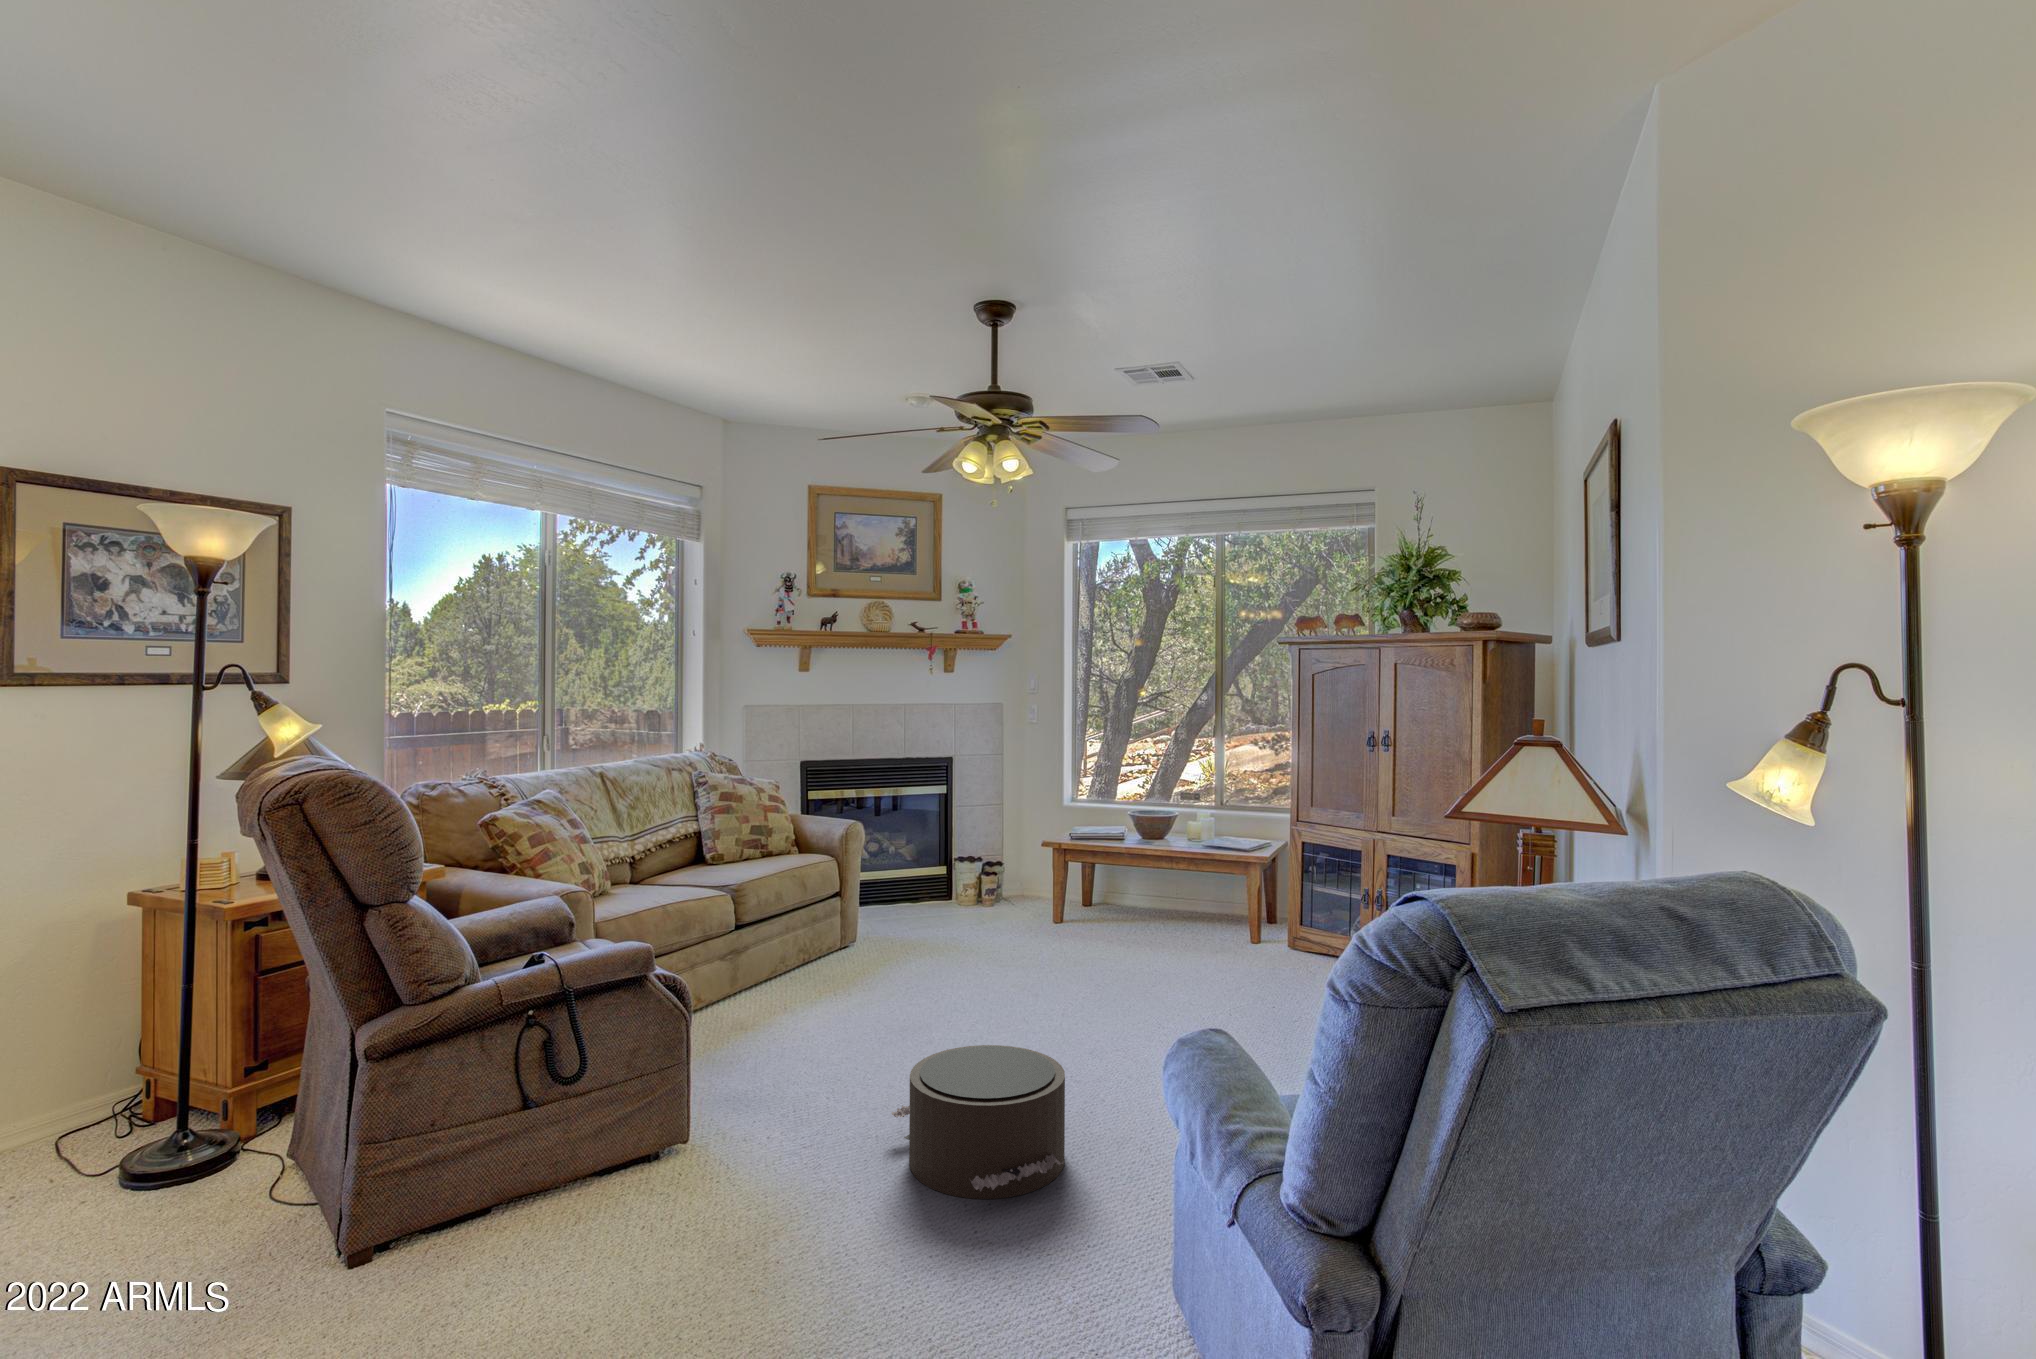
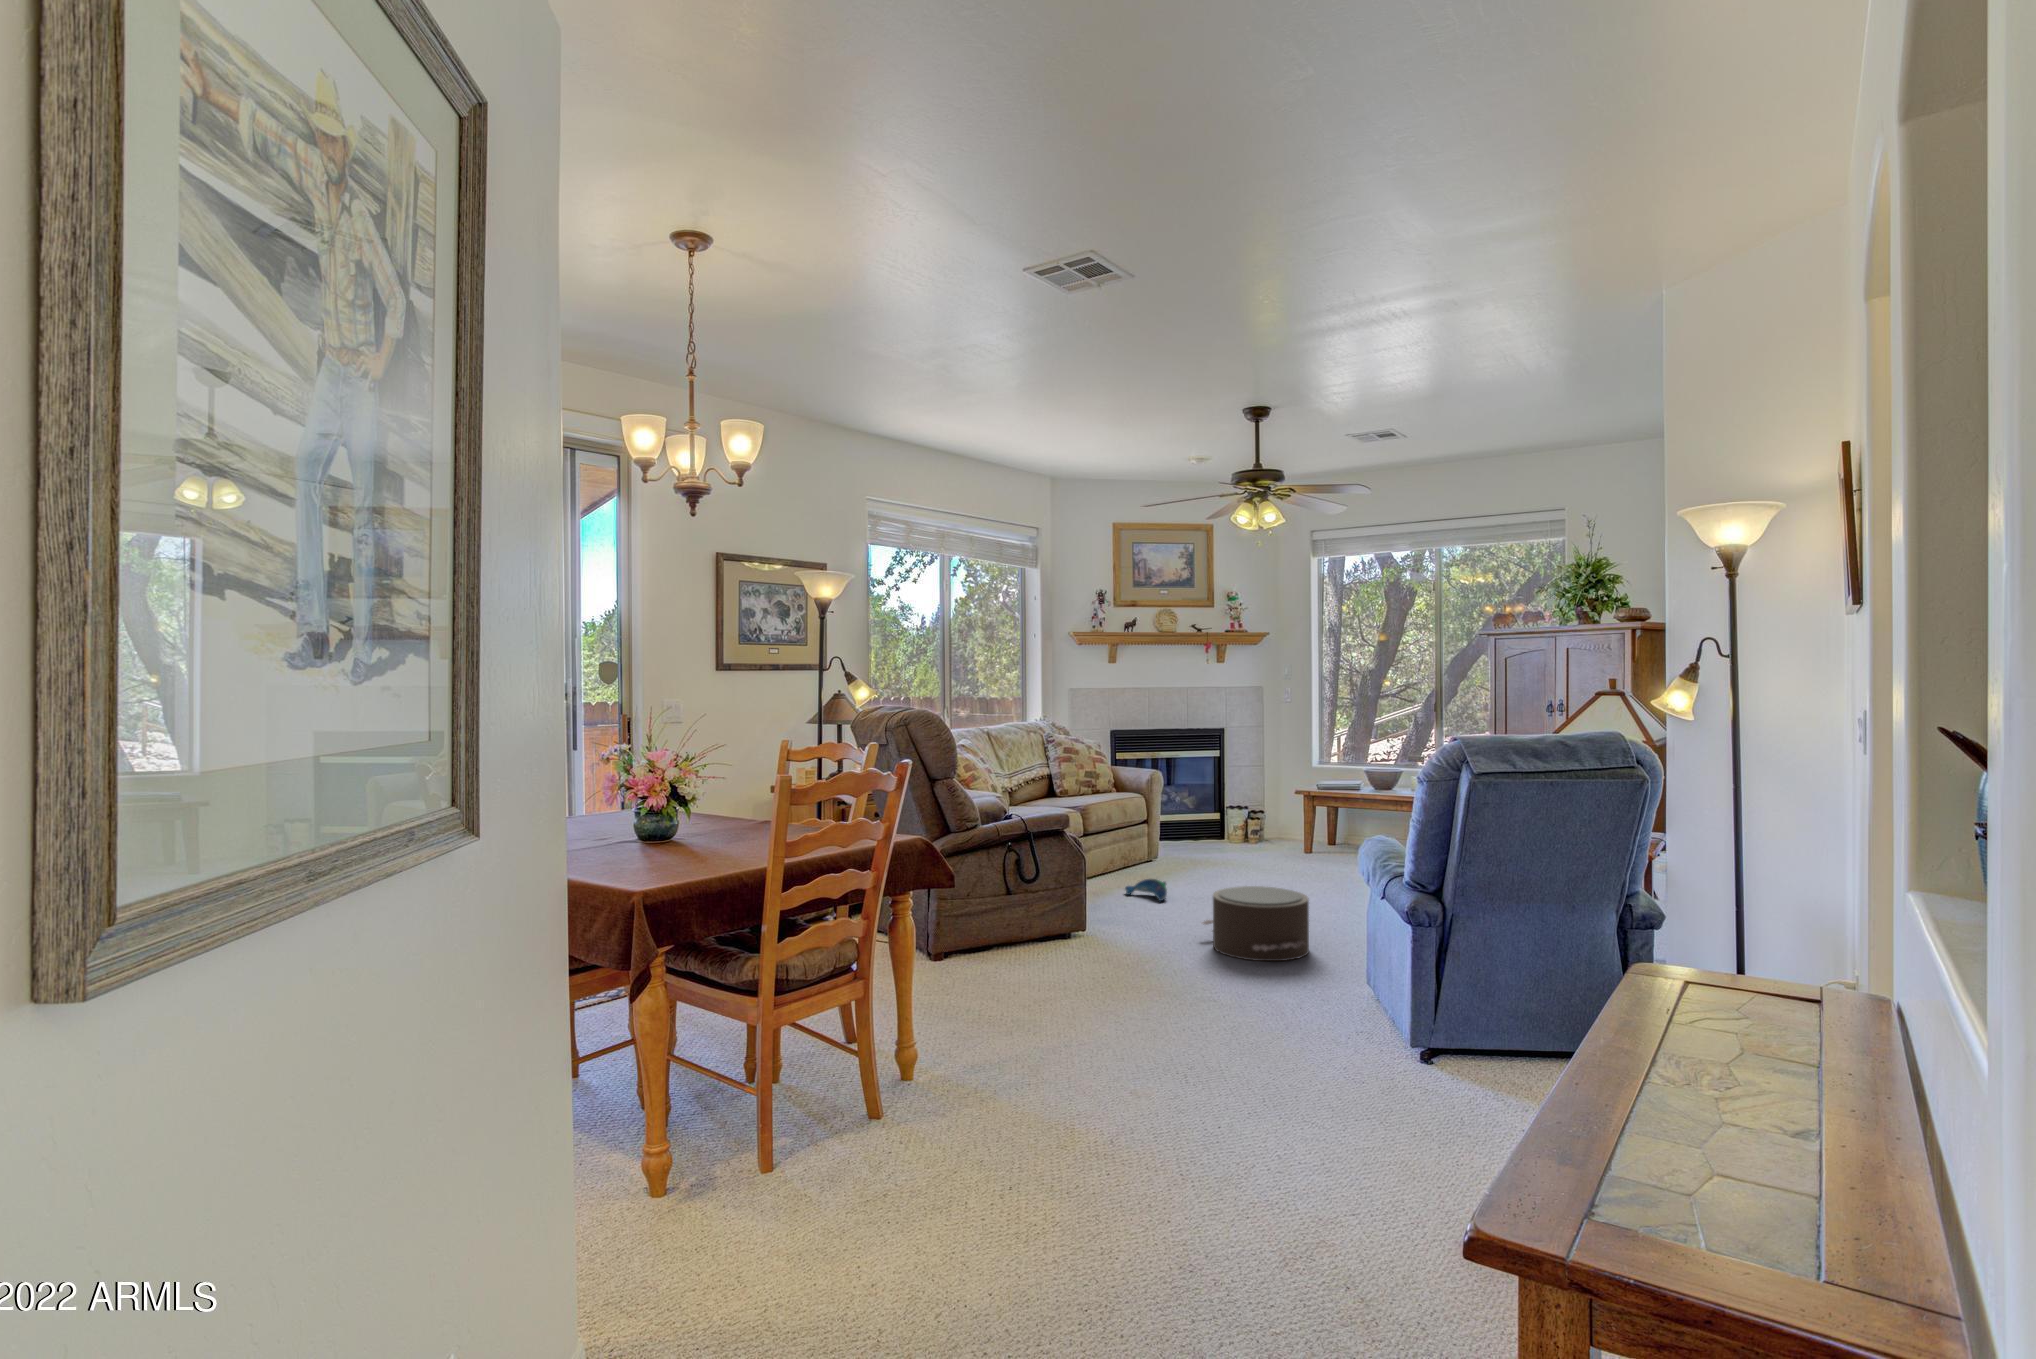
plush toy: none [790,1005,853,1046] -> present [1125,879,1167,901]

